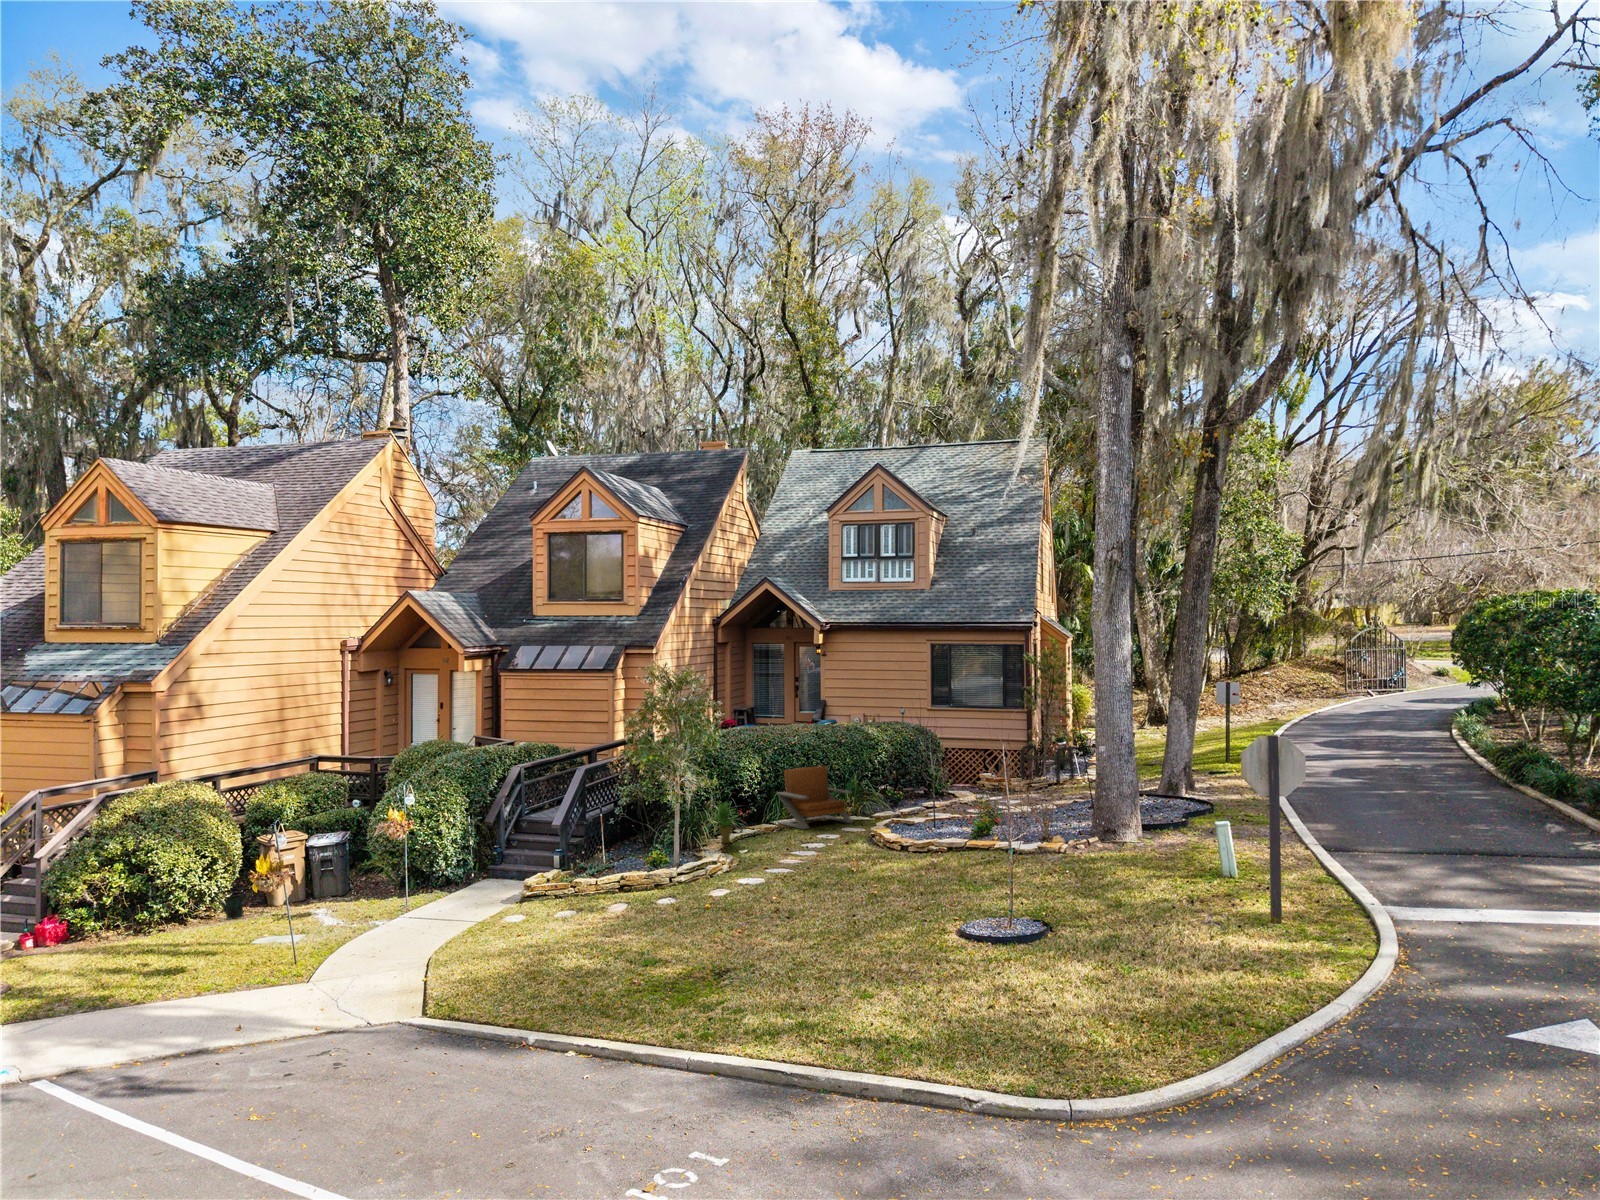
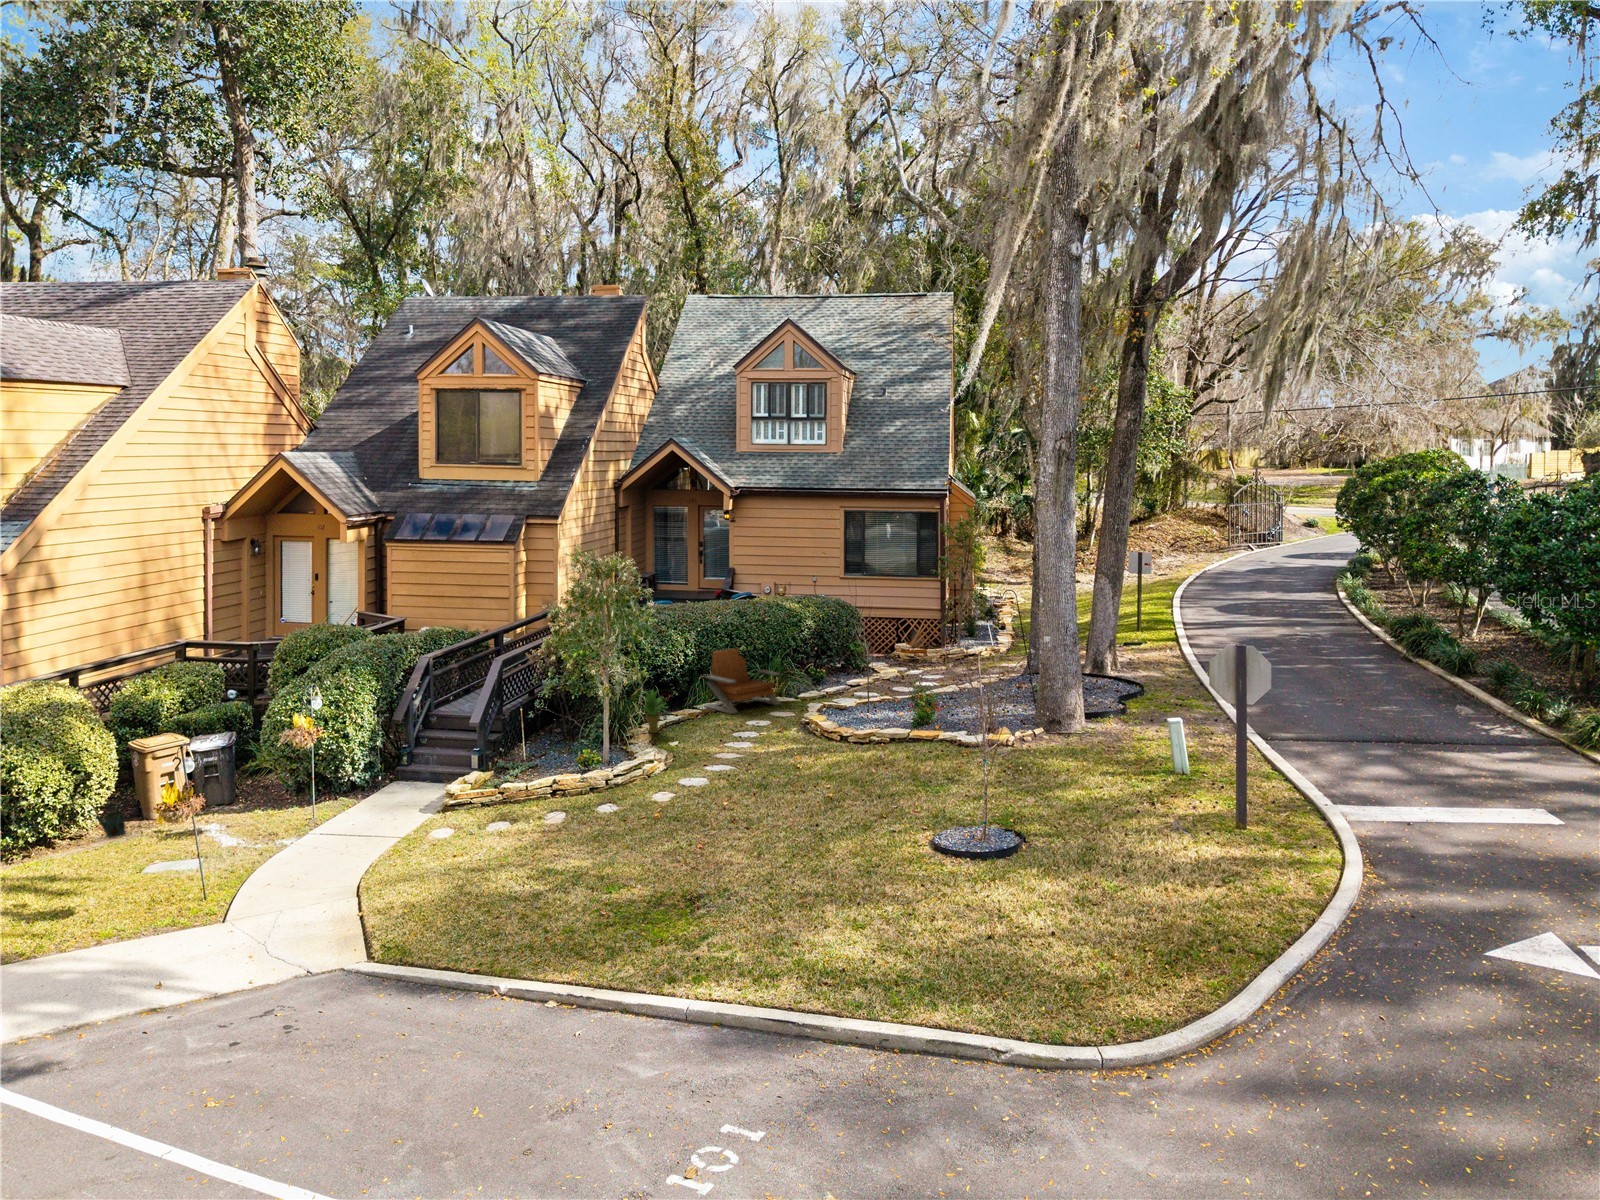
bench: present [1020,745,1075,782] -> none [938,614,991,652]

